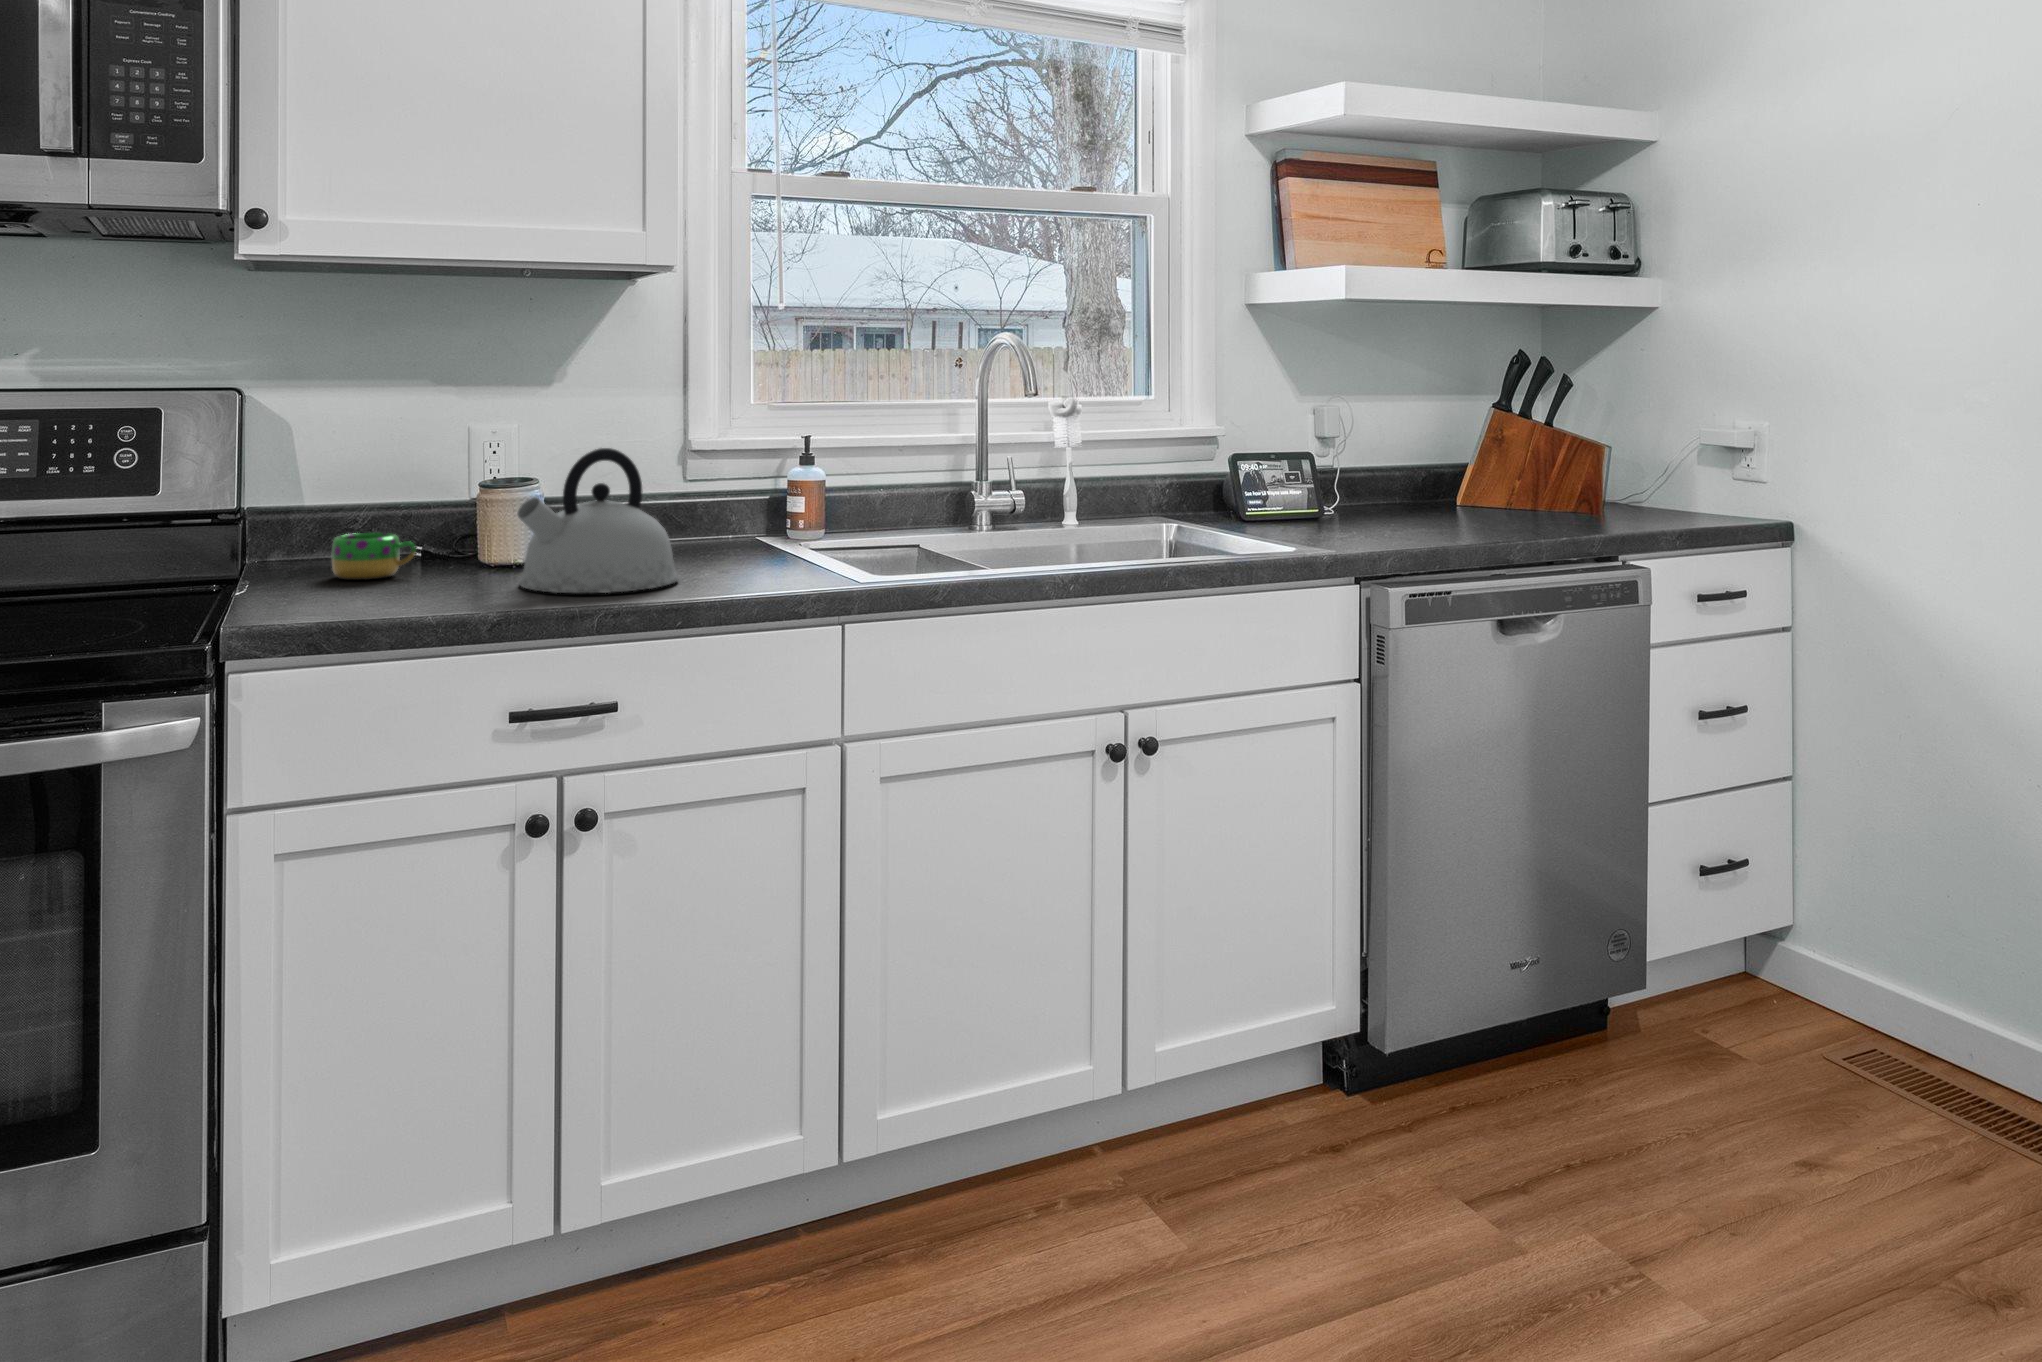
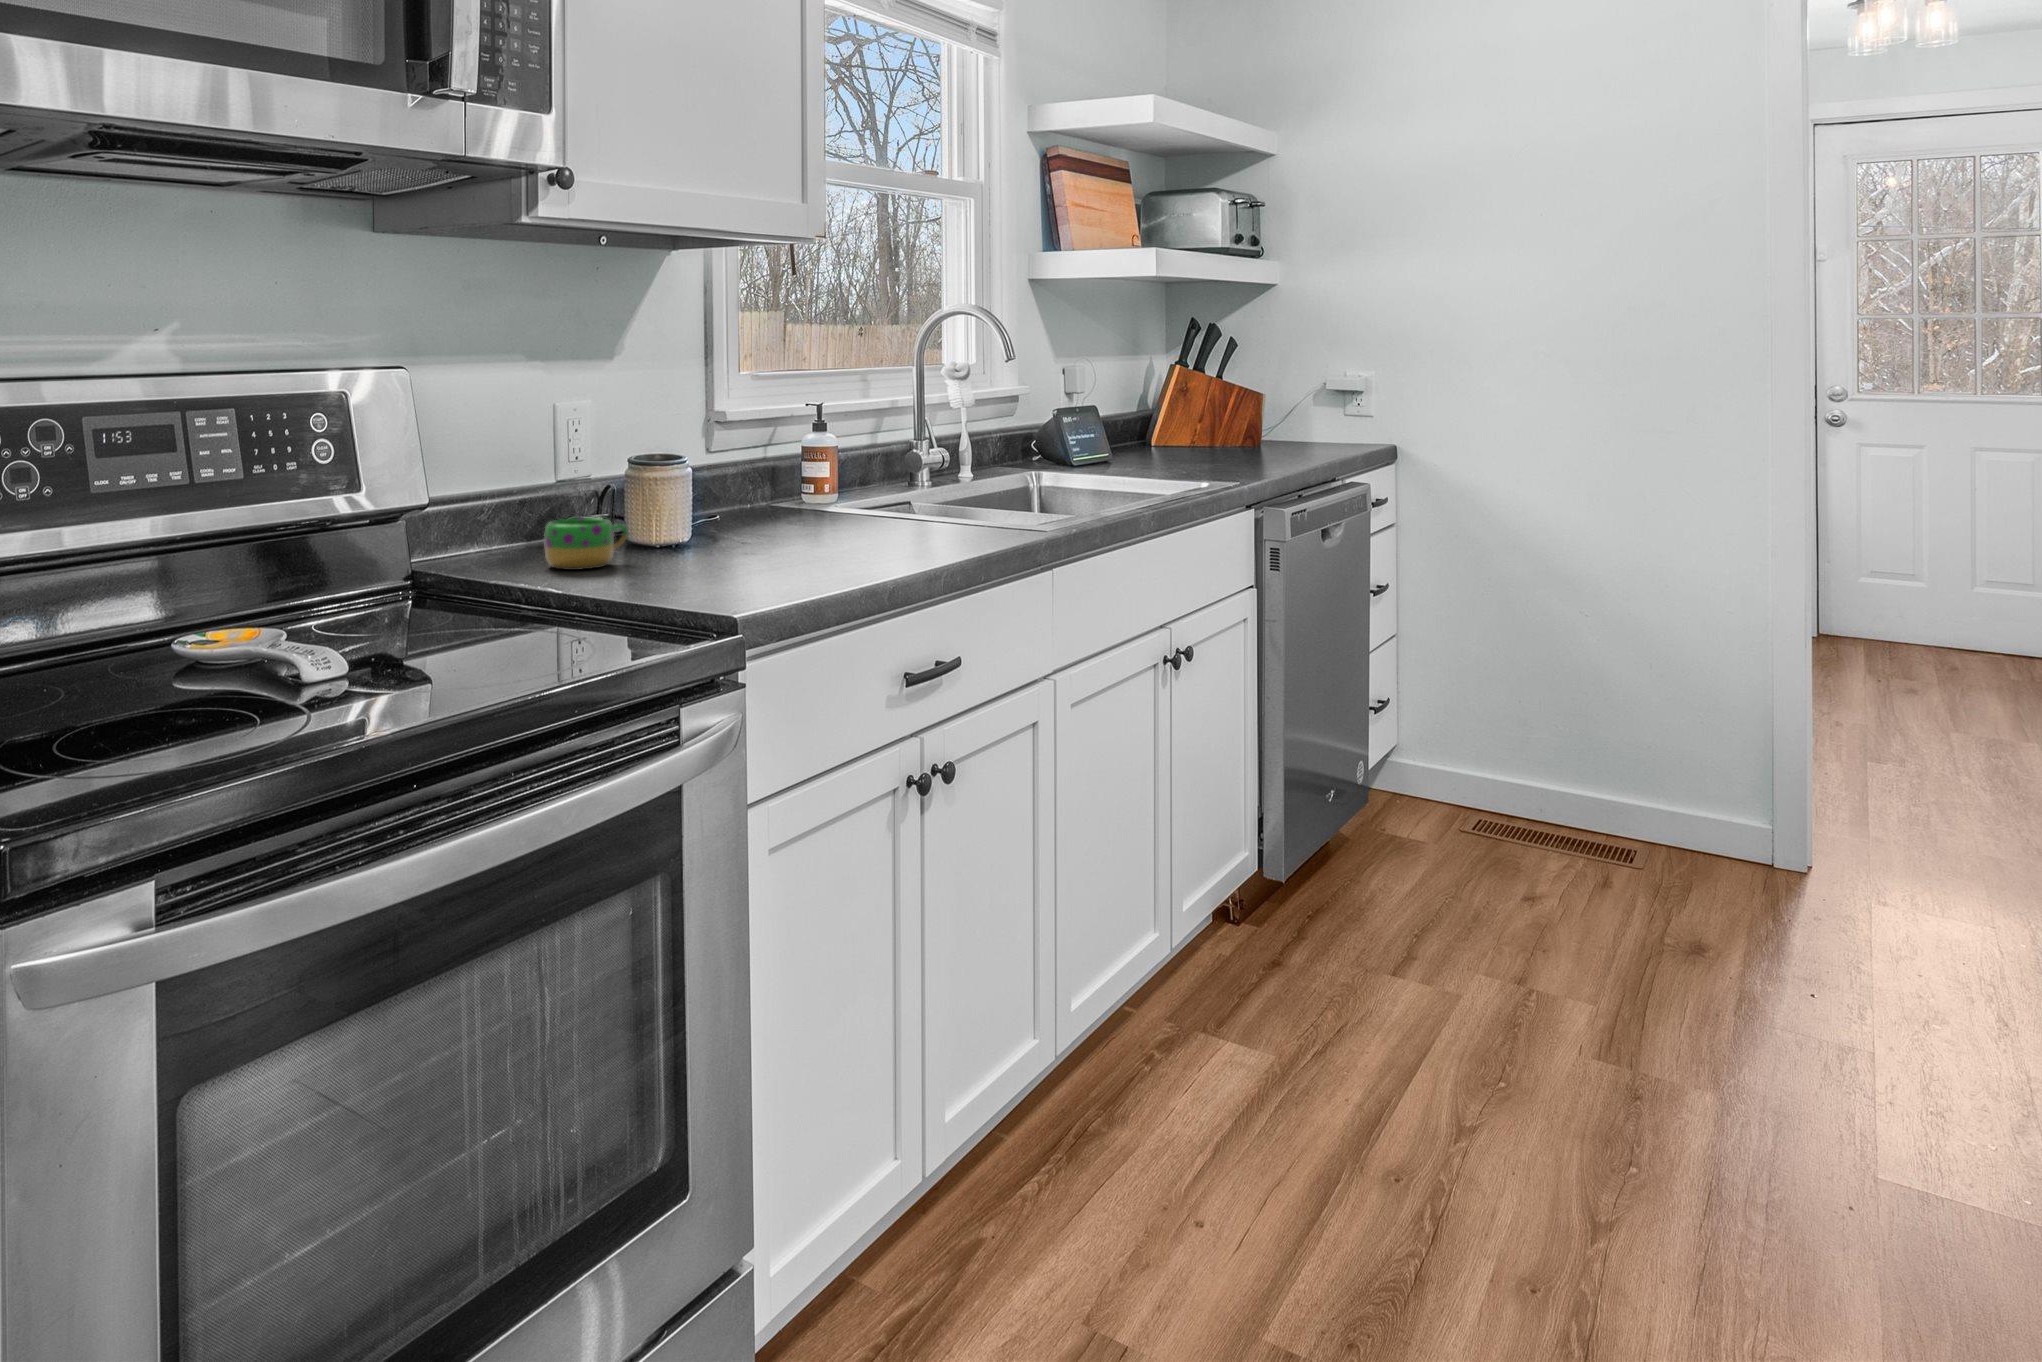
kettle: present [517,448,678,593] -> none [747,414,901,560]

